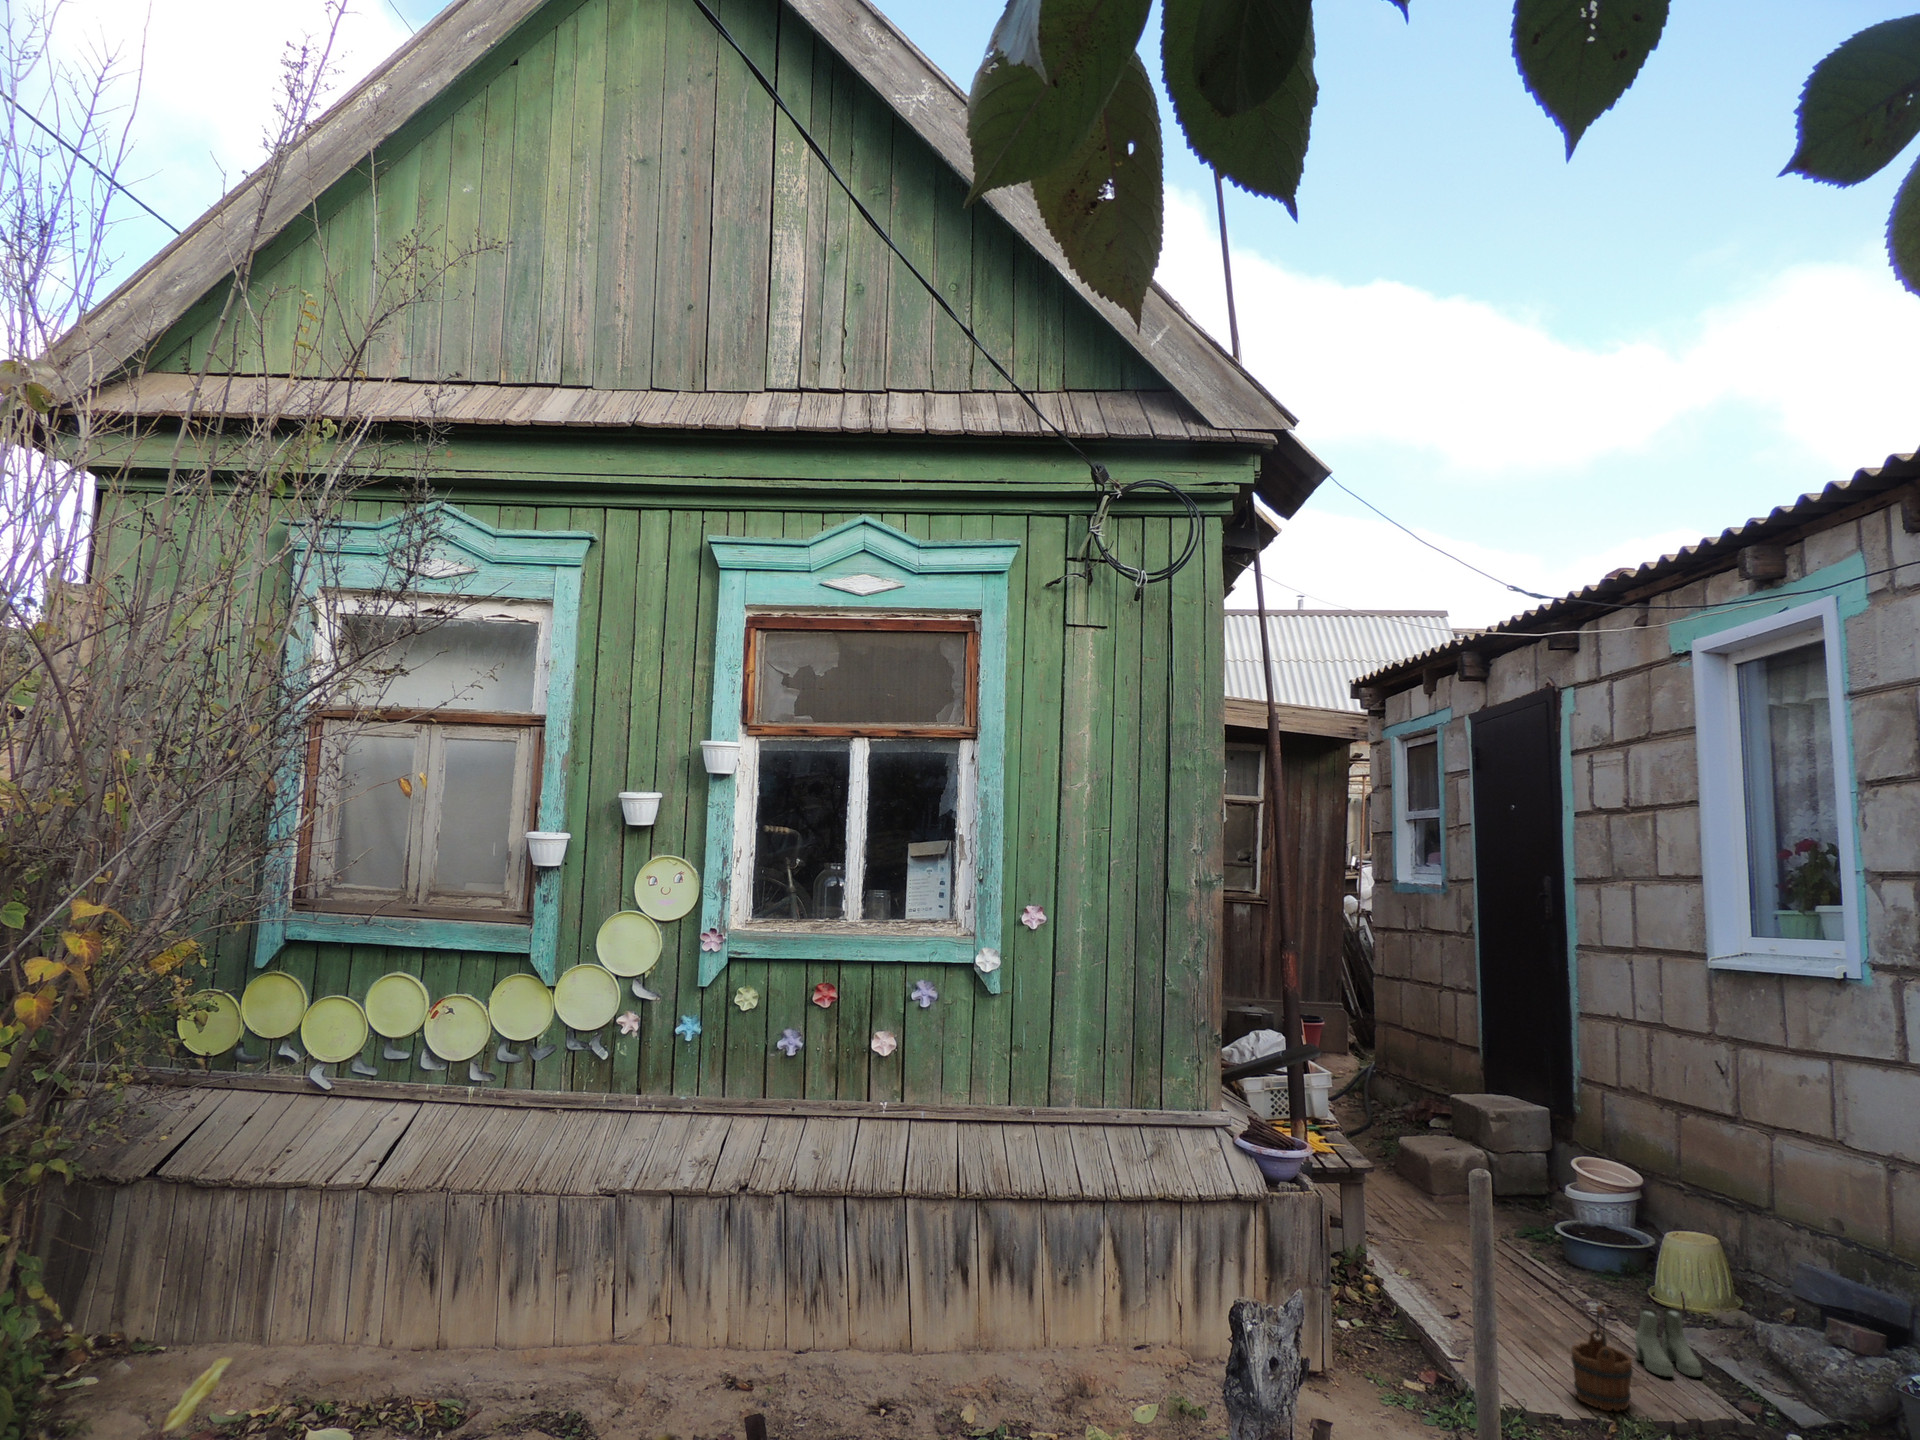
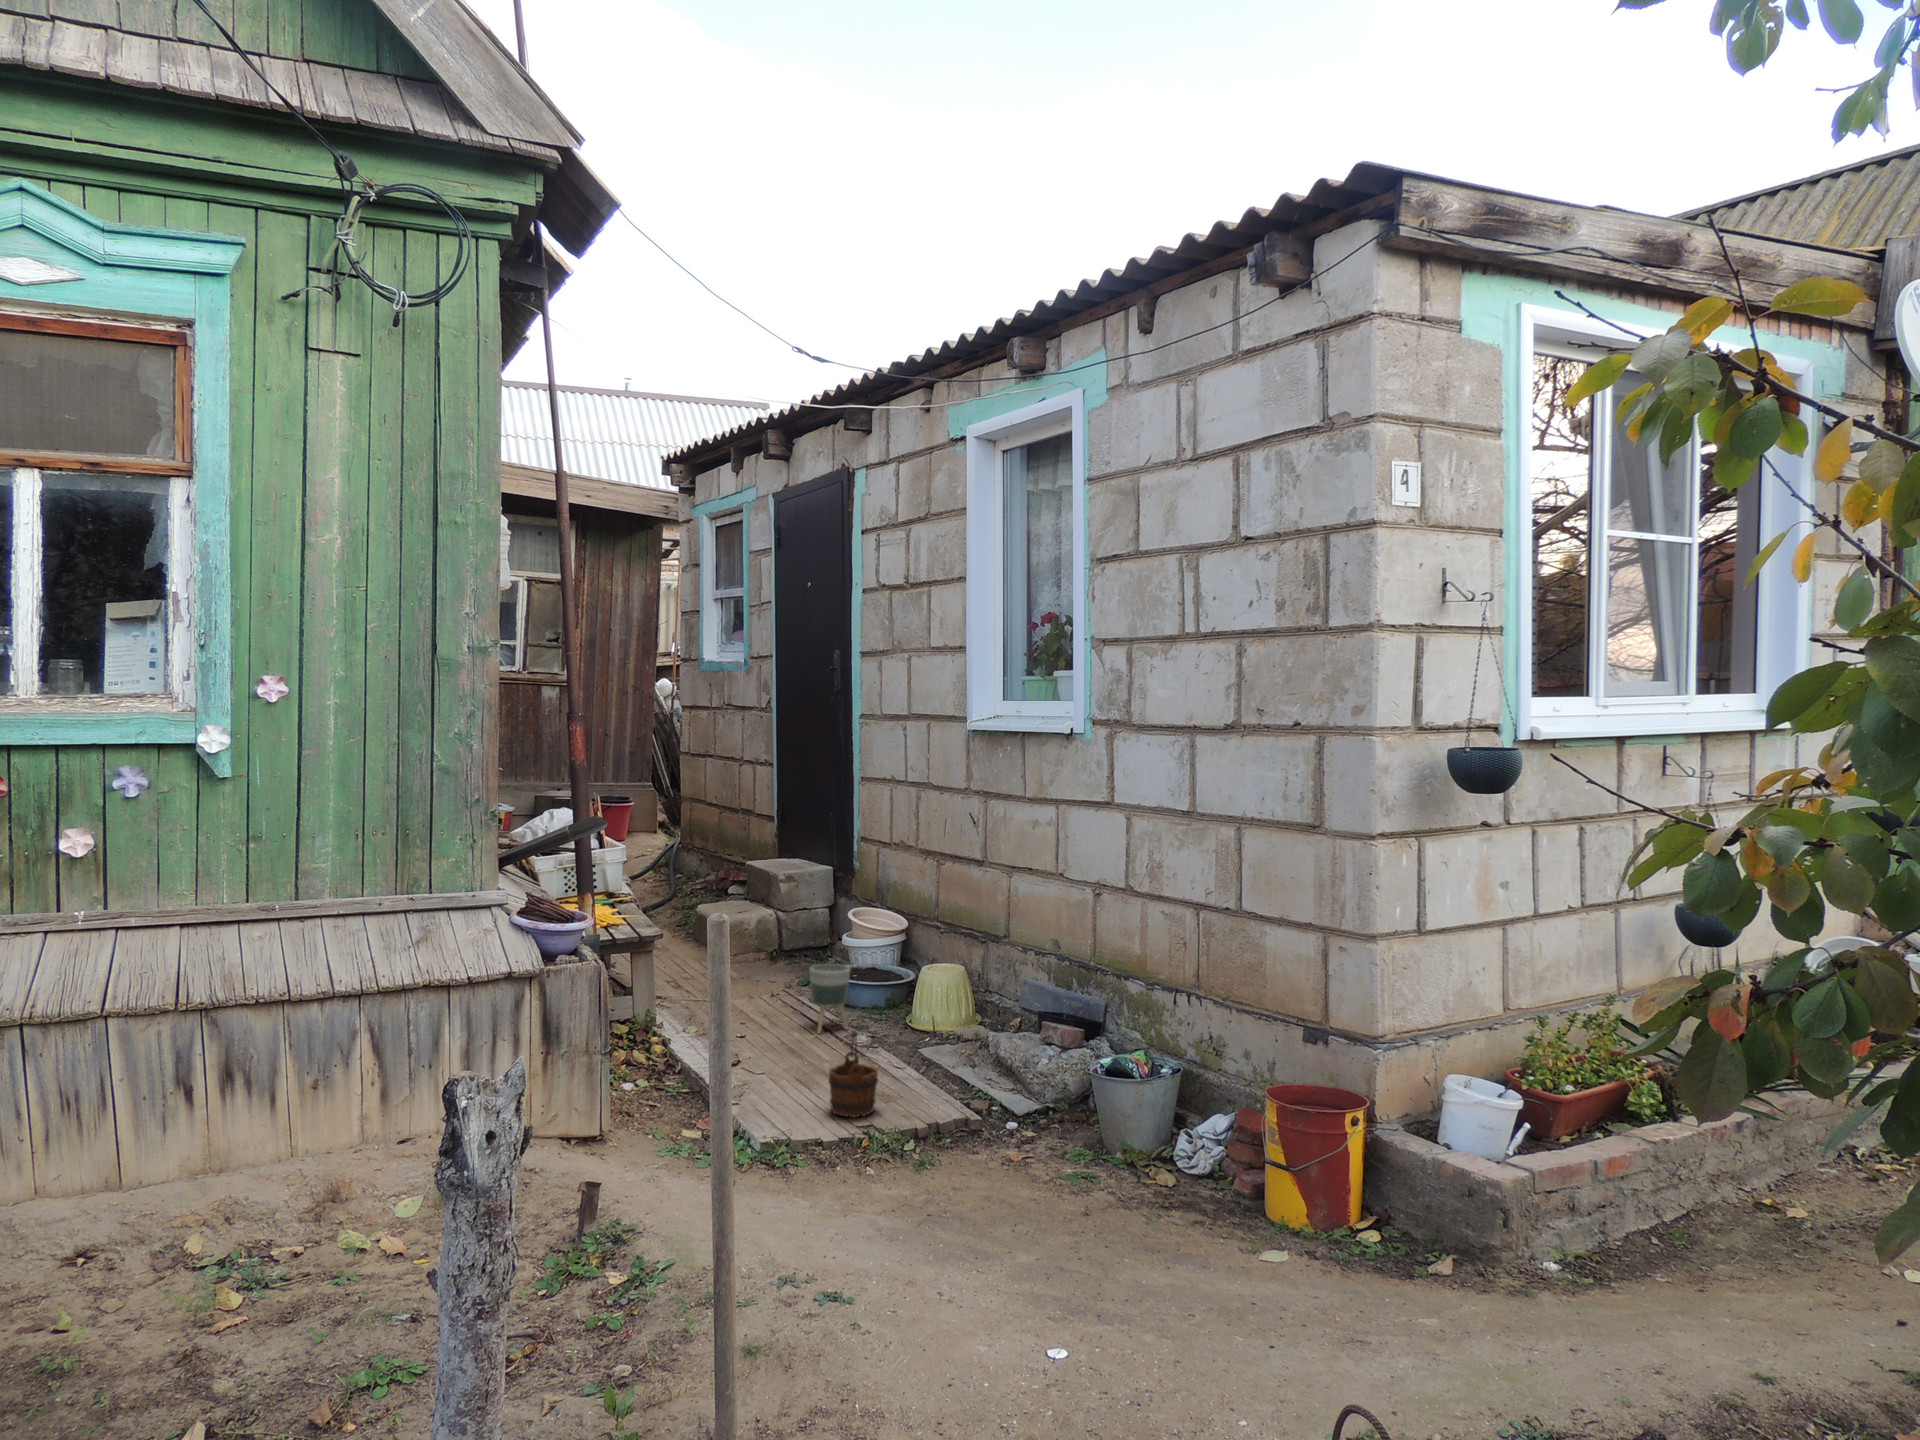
planter: none [1533,1212,1581,1291] -> present [810,964,850,1033]
boots: present [1635,1308,1702,1377] -> none [885,1027,935,1084]

